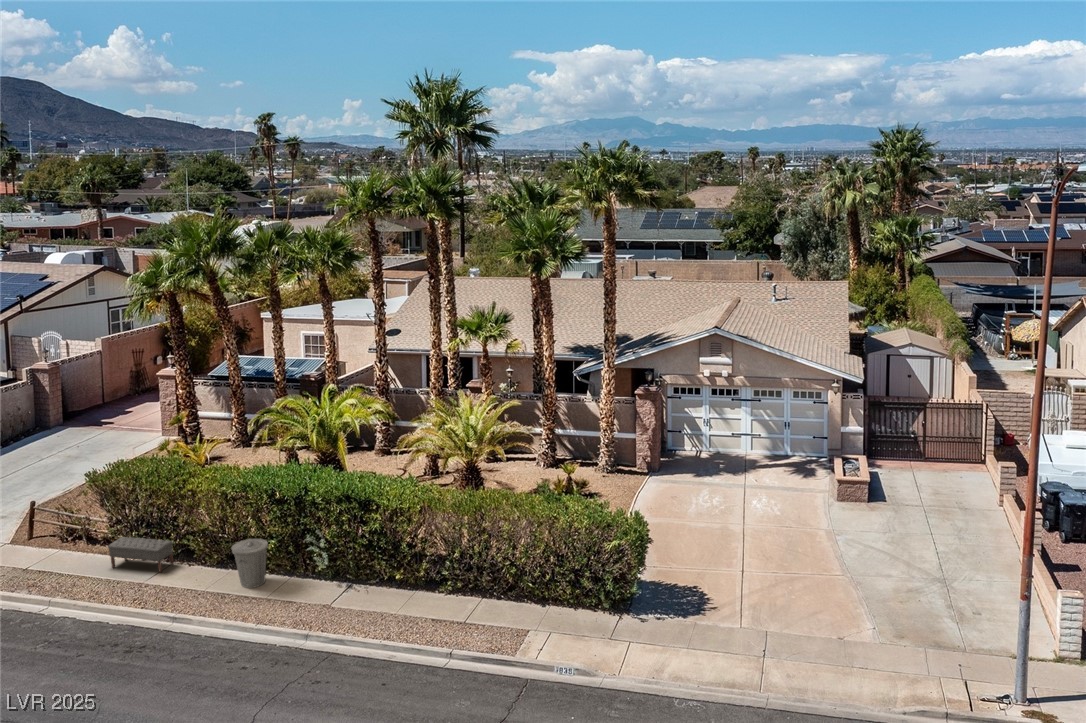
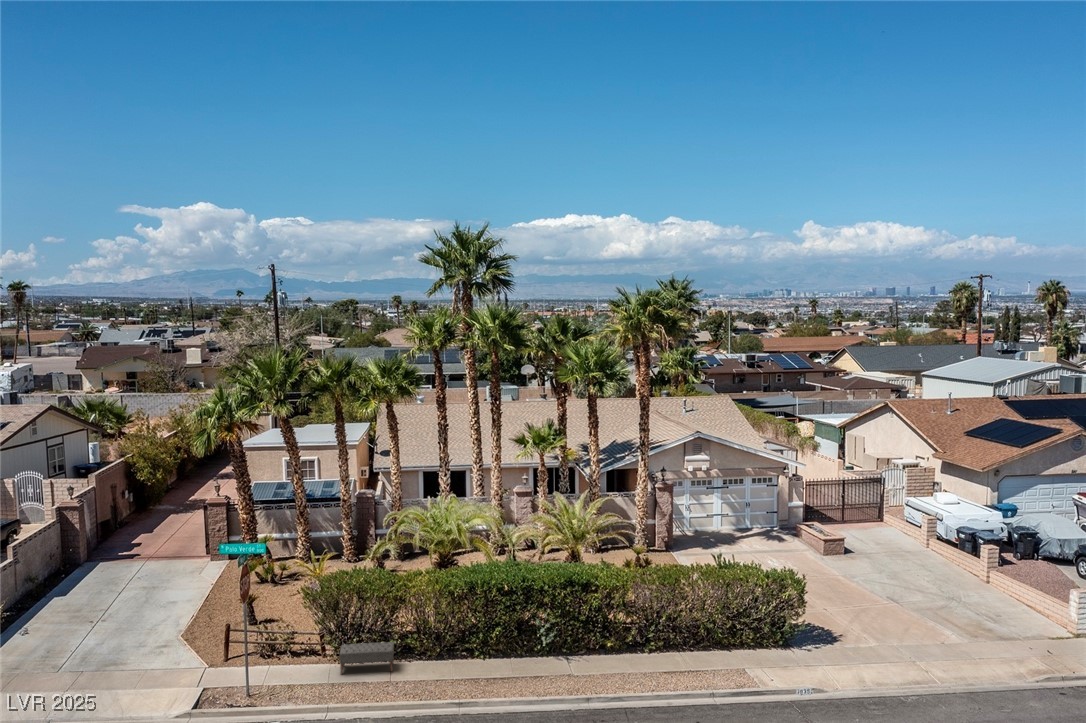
trash can: present [232,539,268,588] -> none [469,628,499,672]

